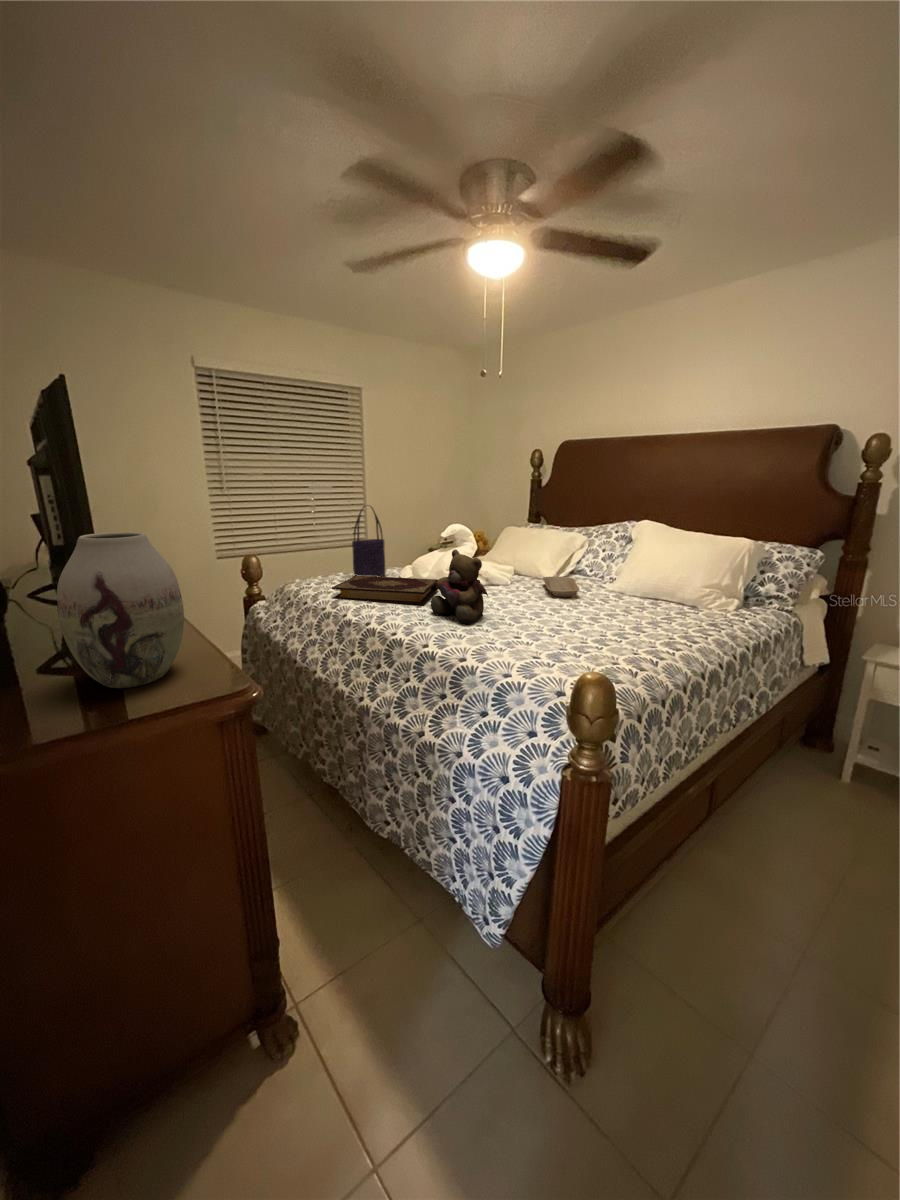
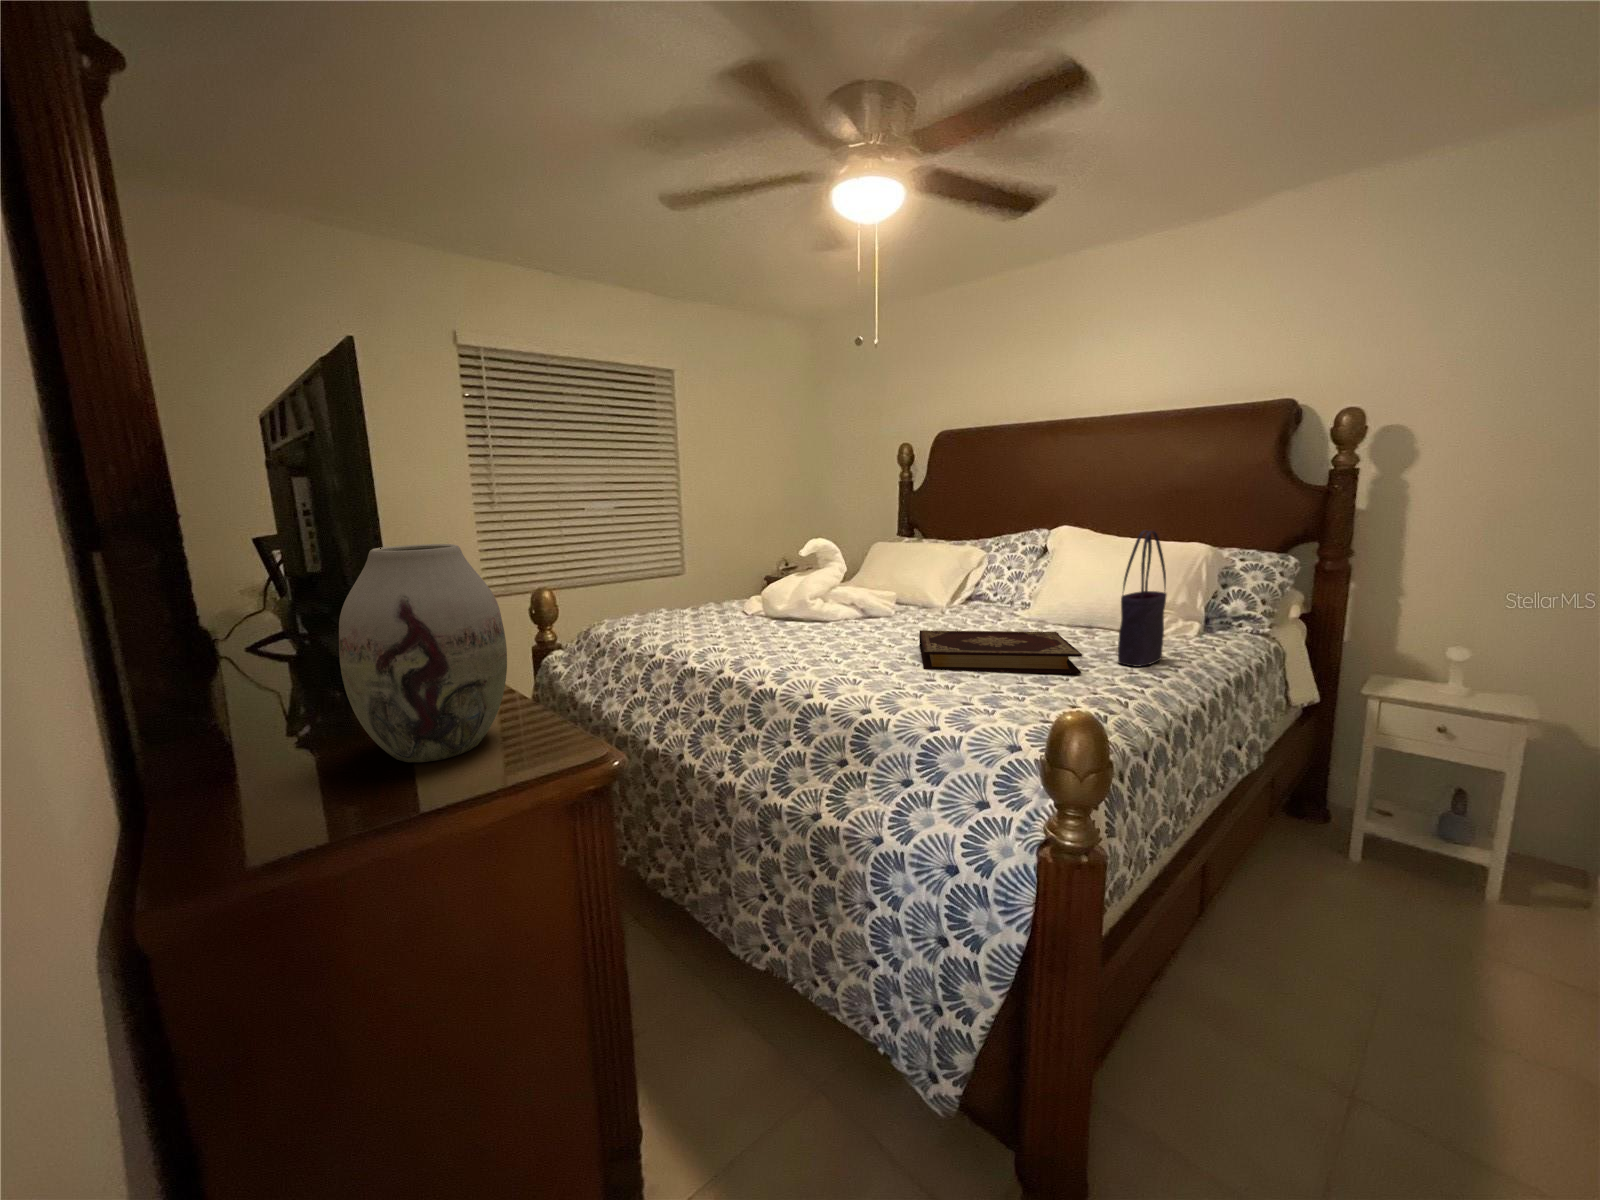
tote bag: present [352,507,385,577] -> present [1118,531,1166,667]
teddy bear: present [431,549,488,624] -> none [803,567,882,665]
book: present [332,575,438,605] -> present [919,630,1082,674]
tray: present [542,576,579,597] -> none [936,603,991,628]

